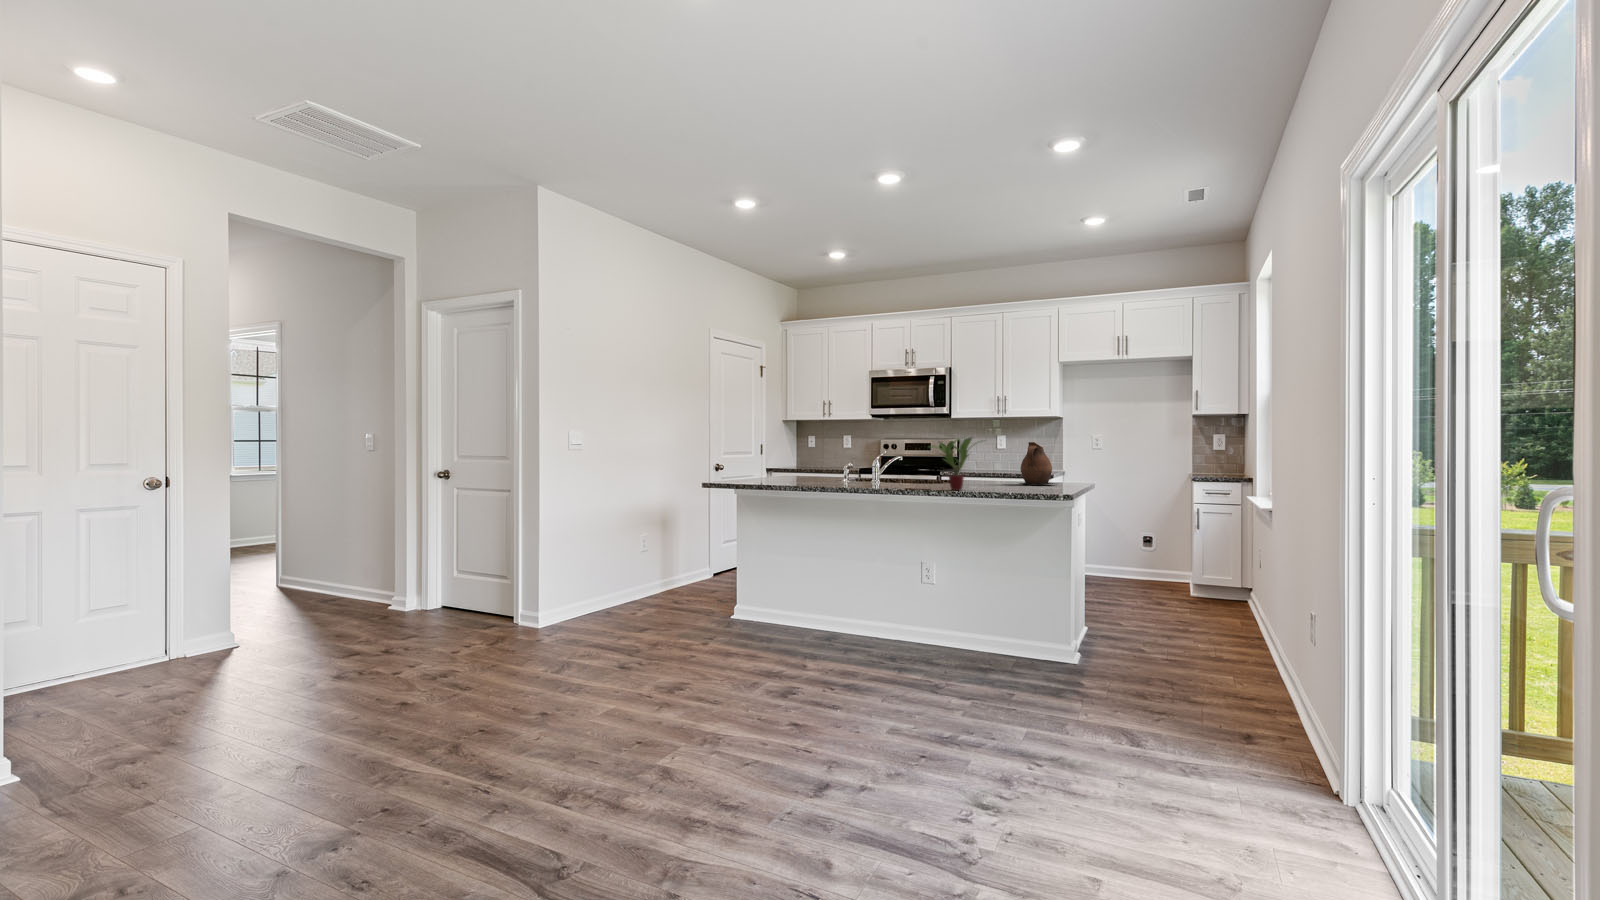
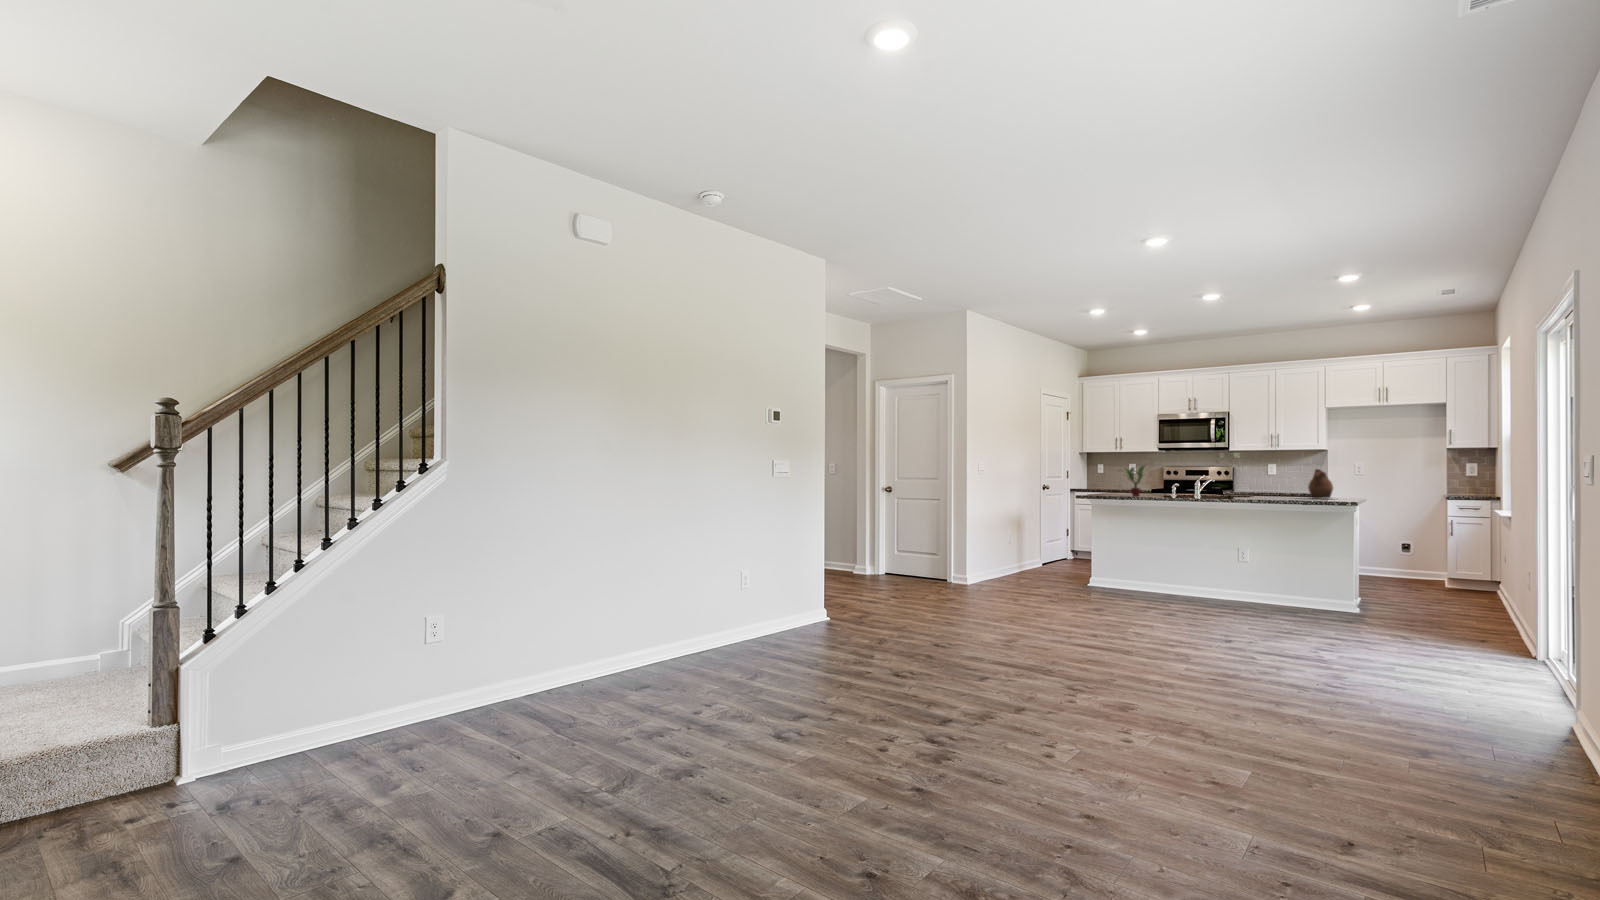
potted plant: present [930,438,972,490] -> present [1126,466,1145,497]

